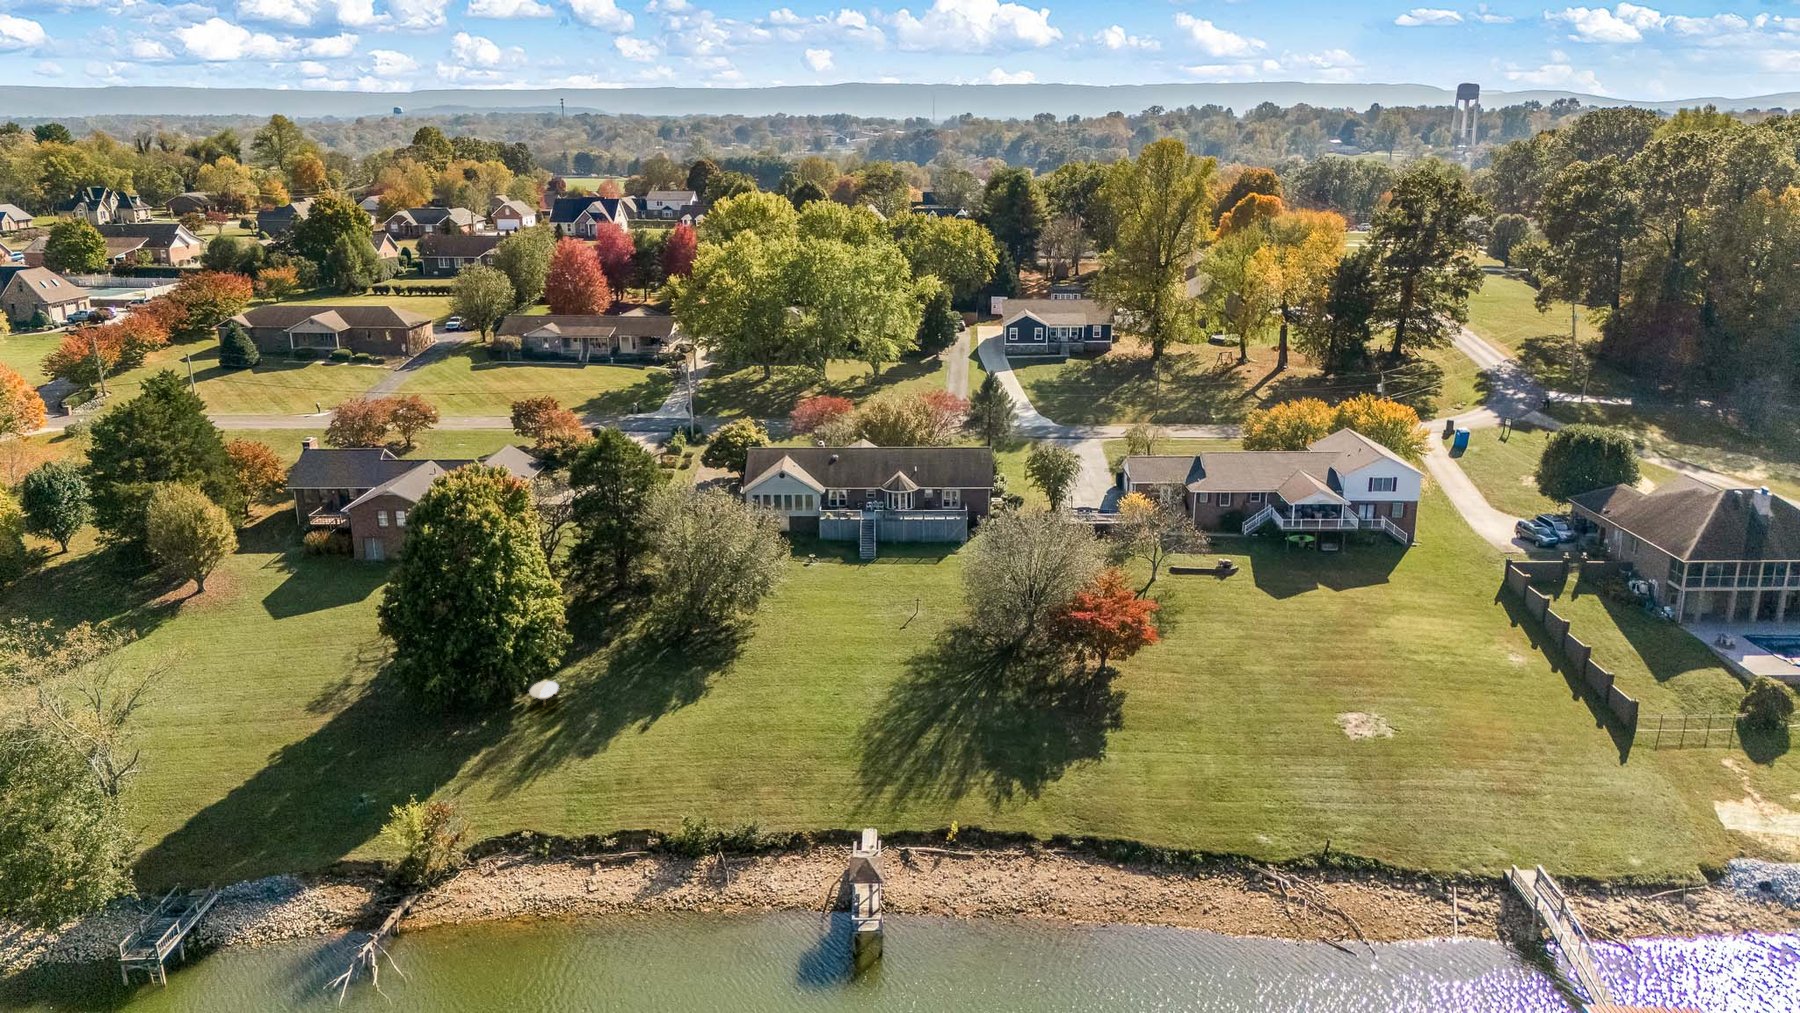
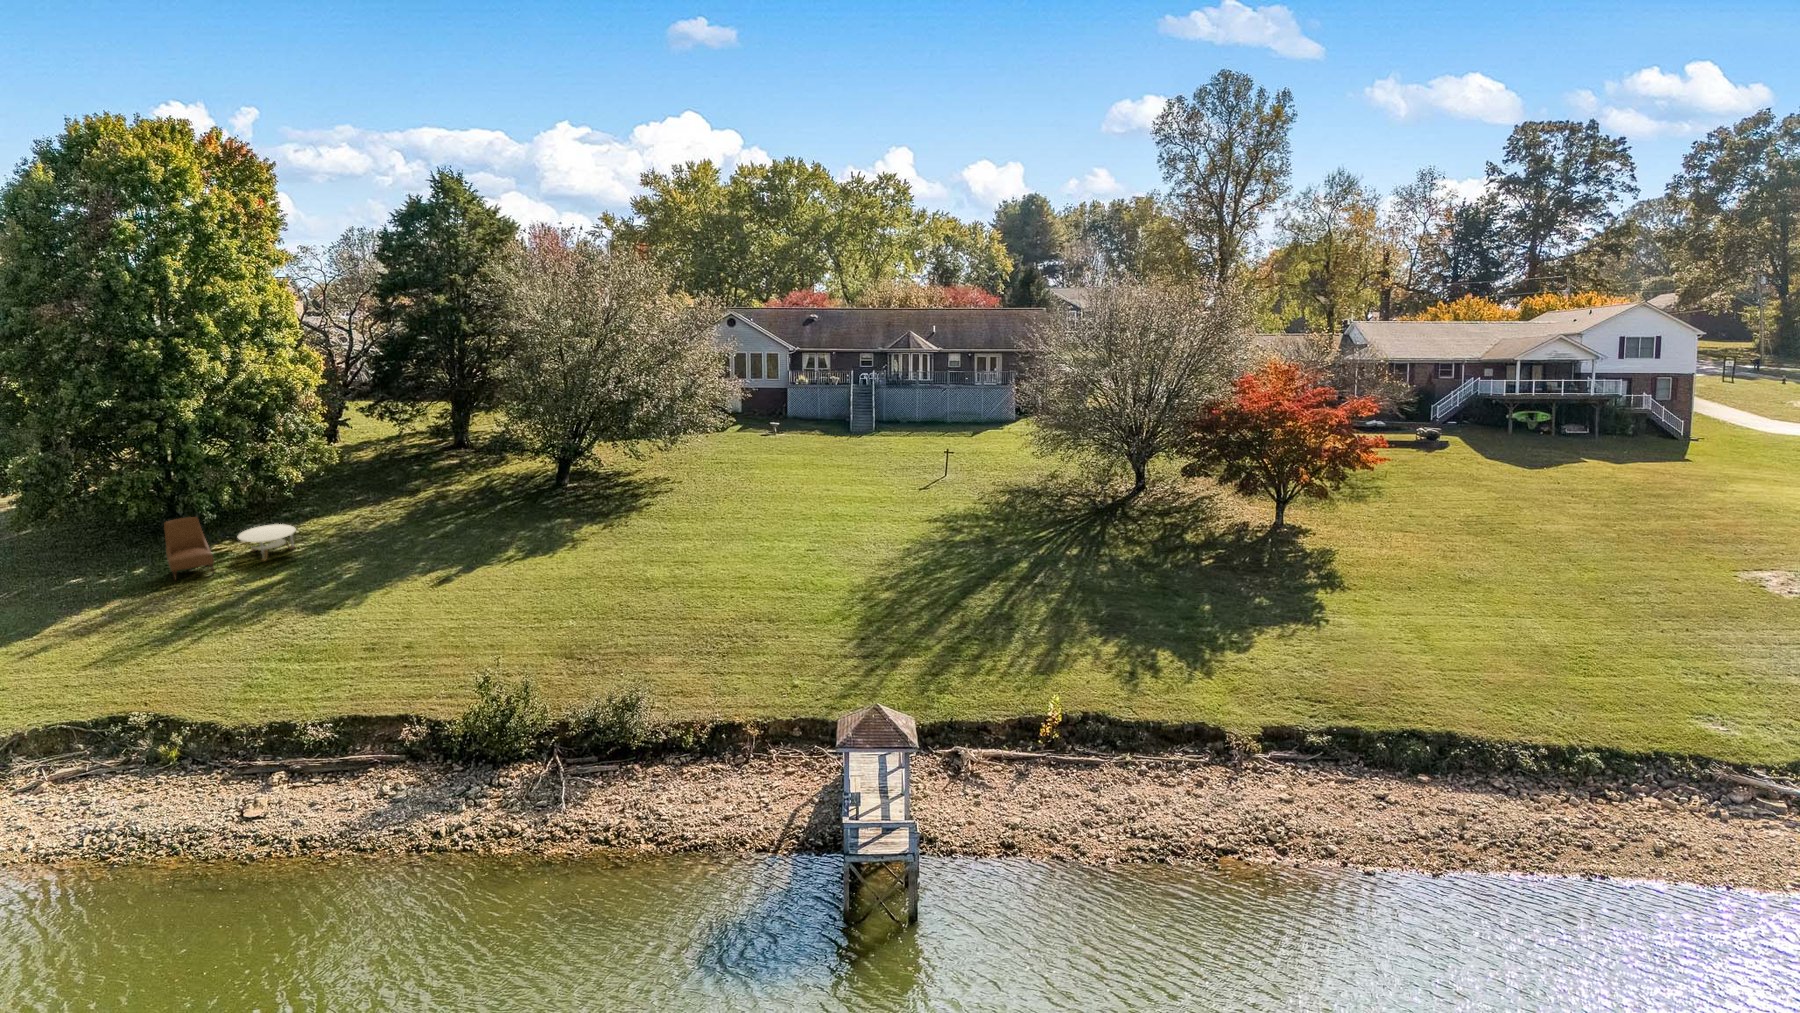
chair: none [494,687,522,725] -> present [164,517,214,580]

